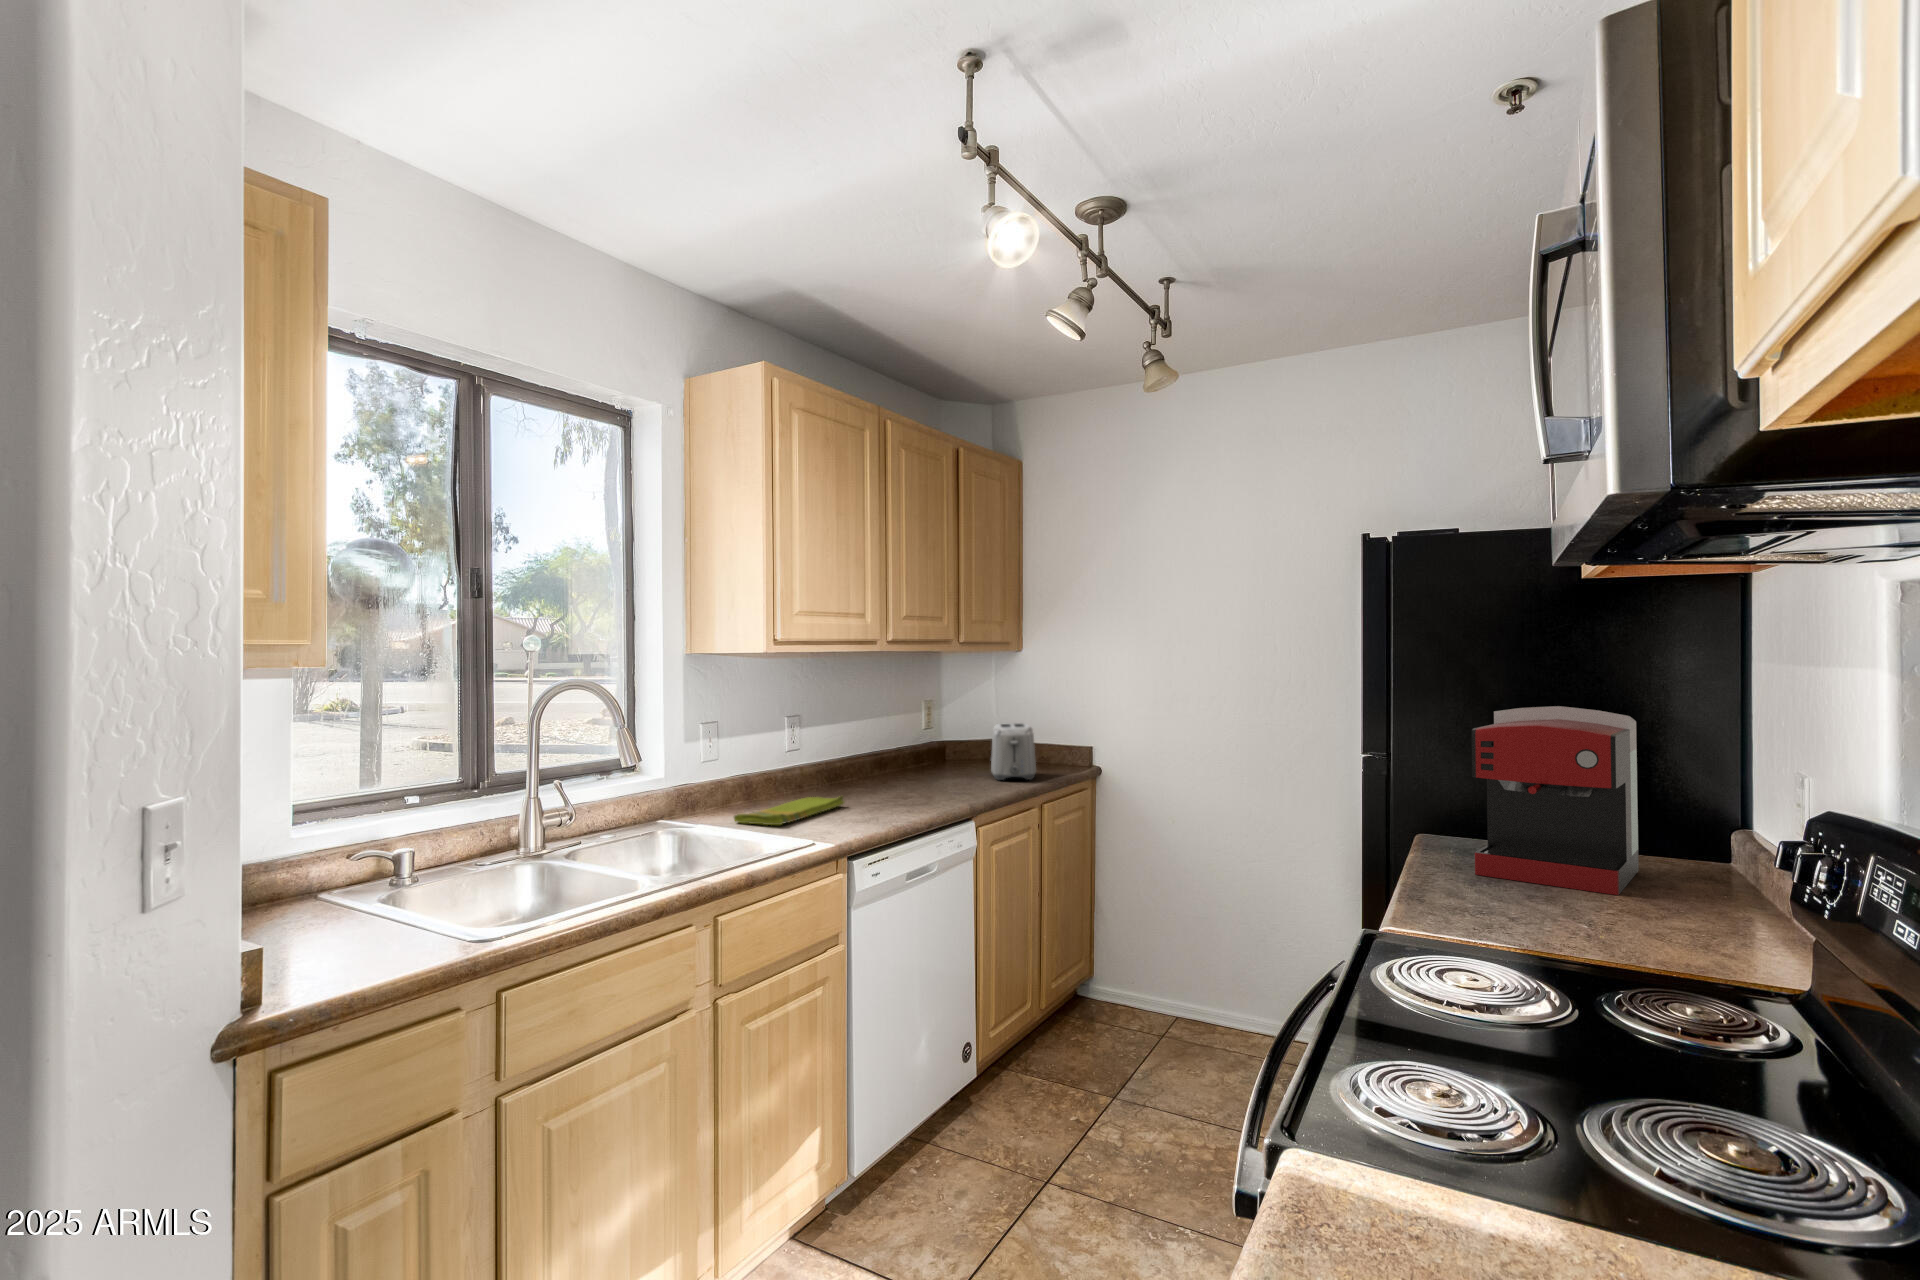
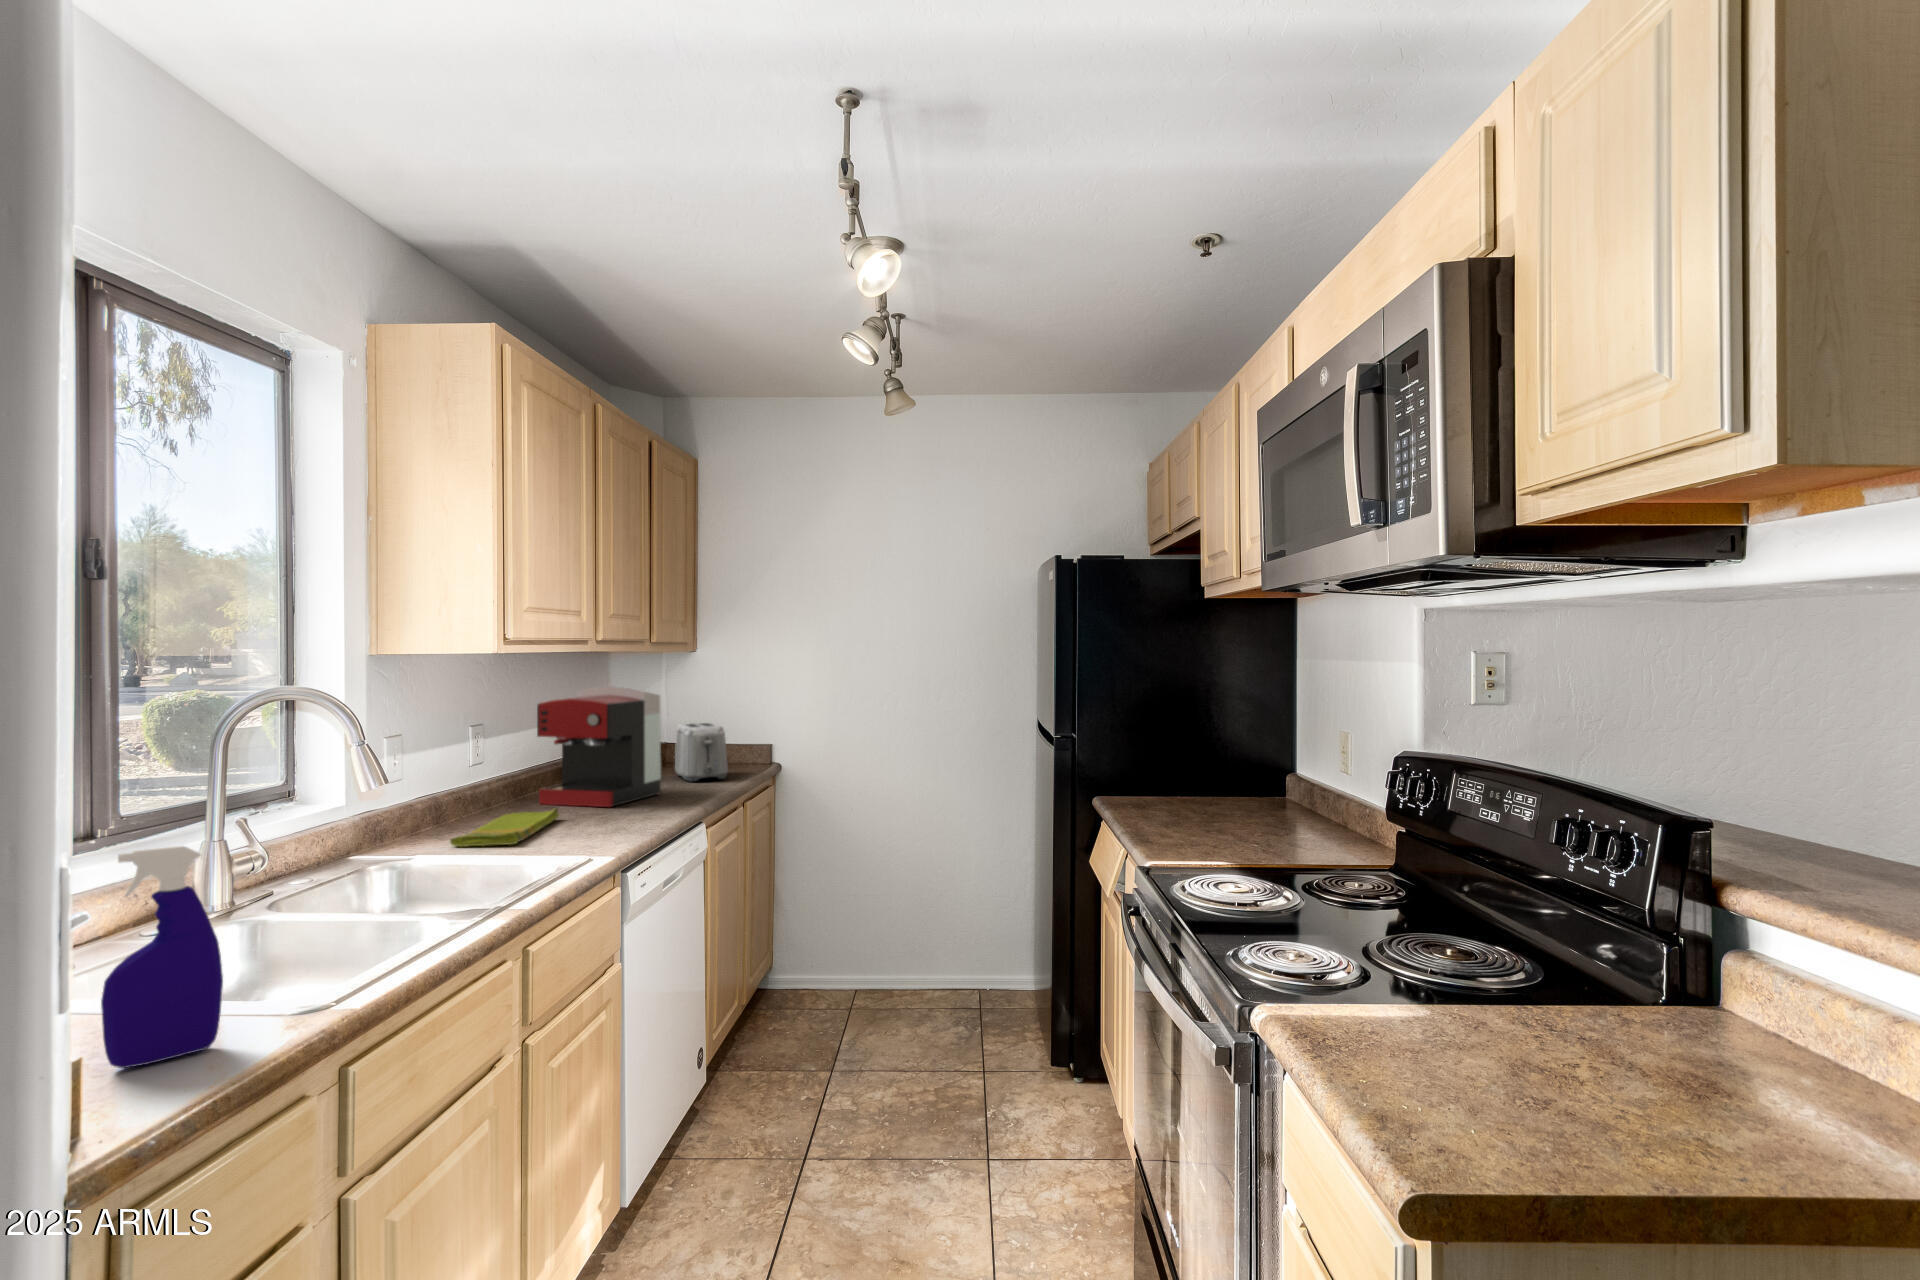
coffee maker: present [1472,706,1639,895] -> present [537,686,661,807]
spray bottle: none [293,802,378,971] -> present [101,846,223,1068]

